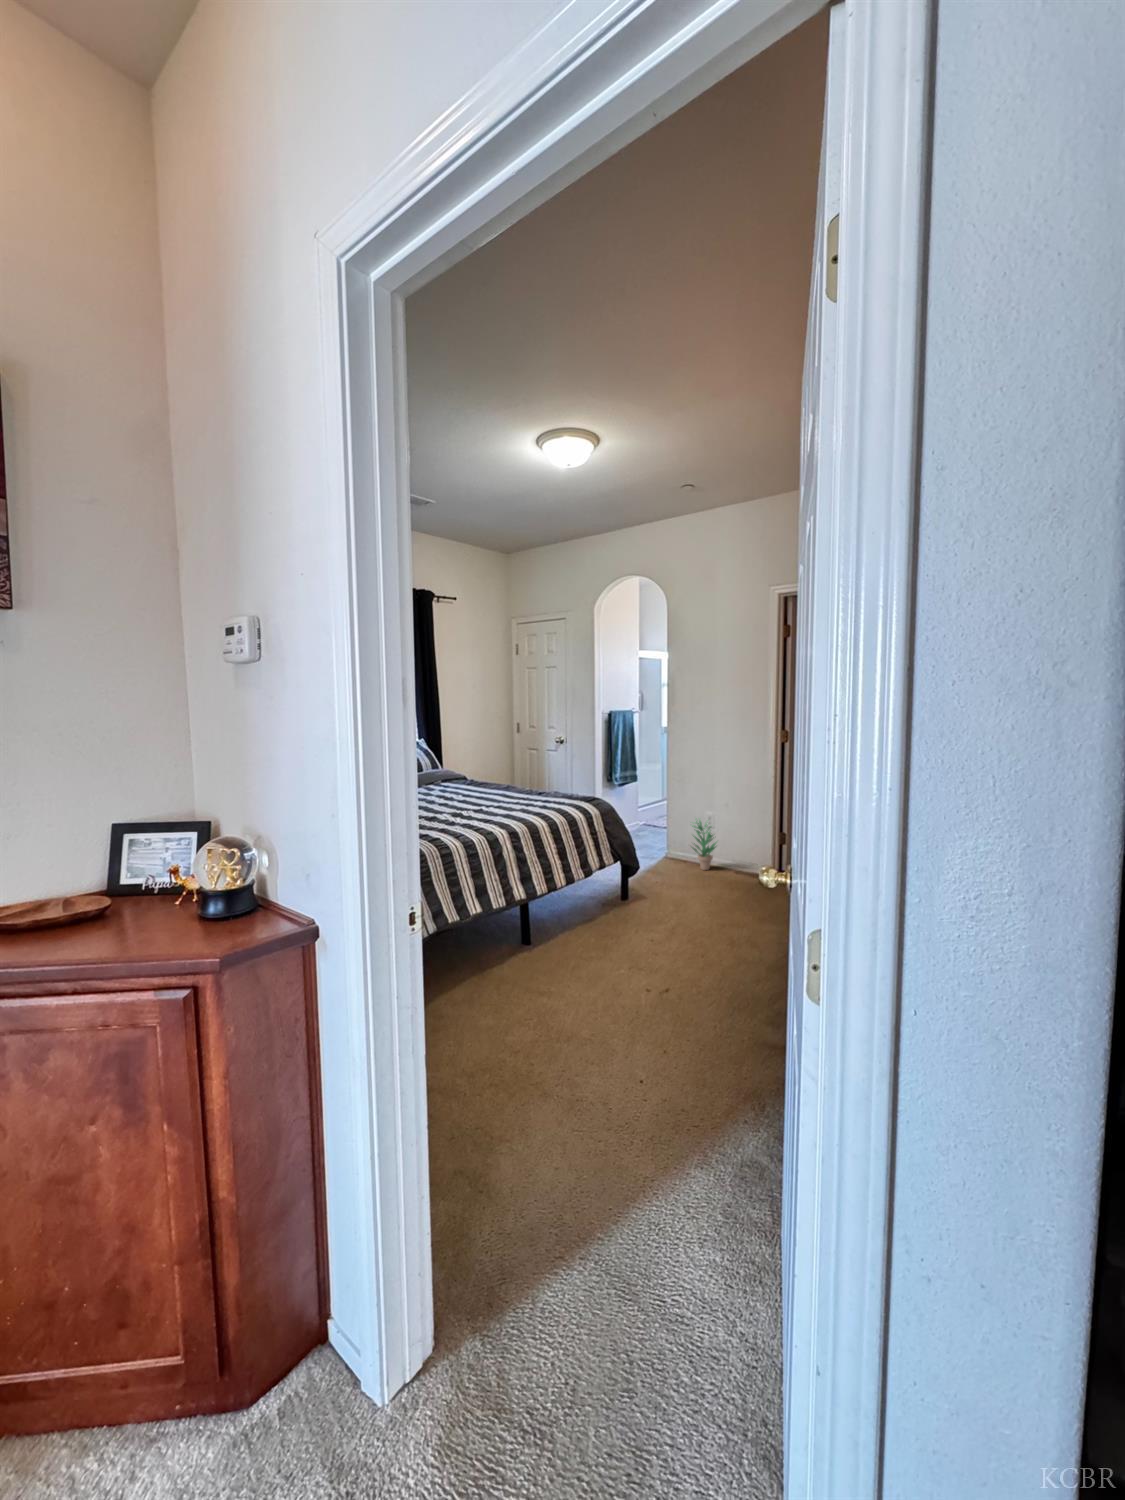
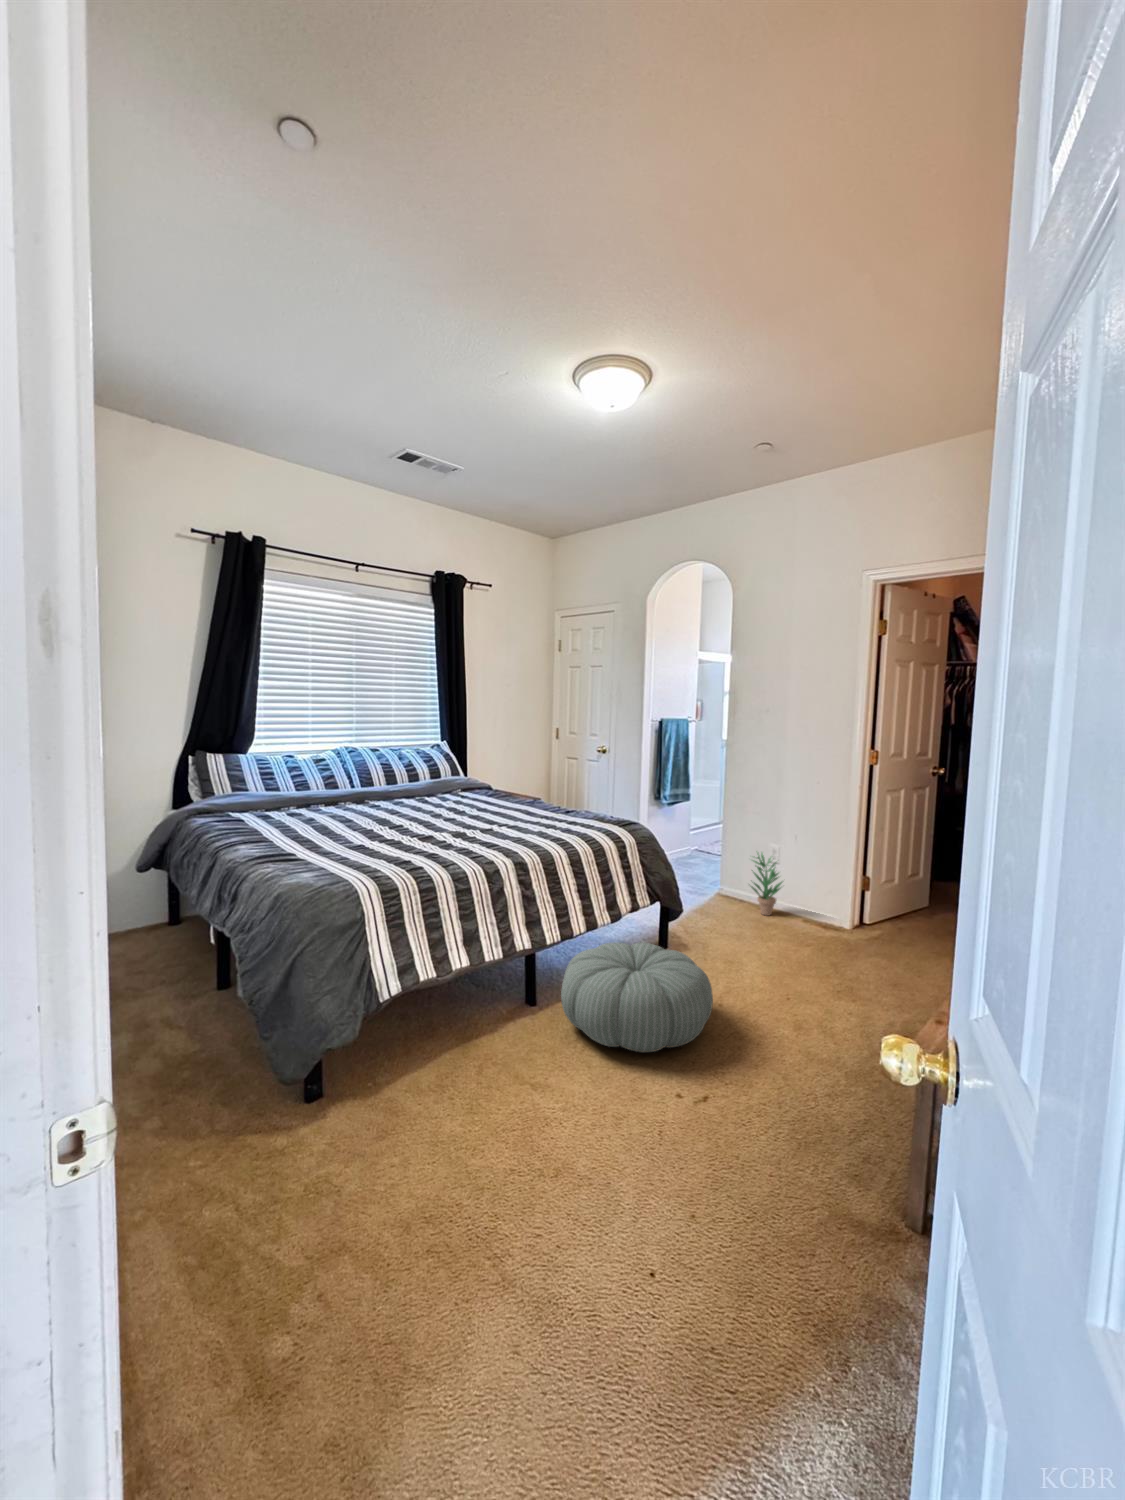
pouf: none [551,891,669,970] -> present [561,942,713,1052]

